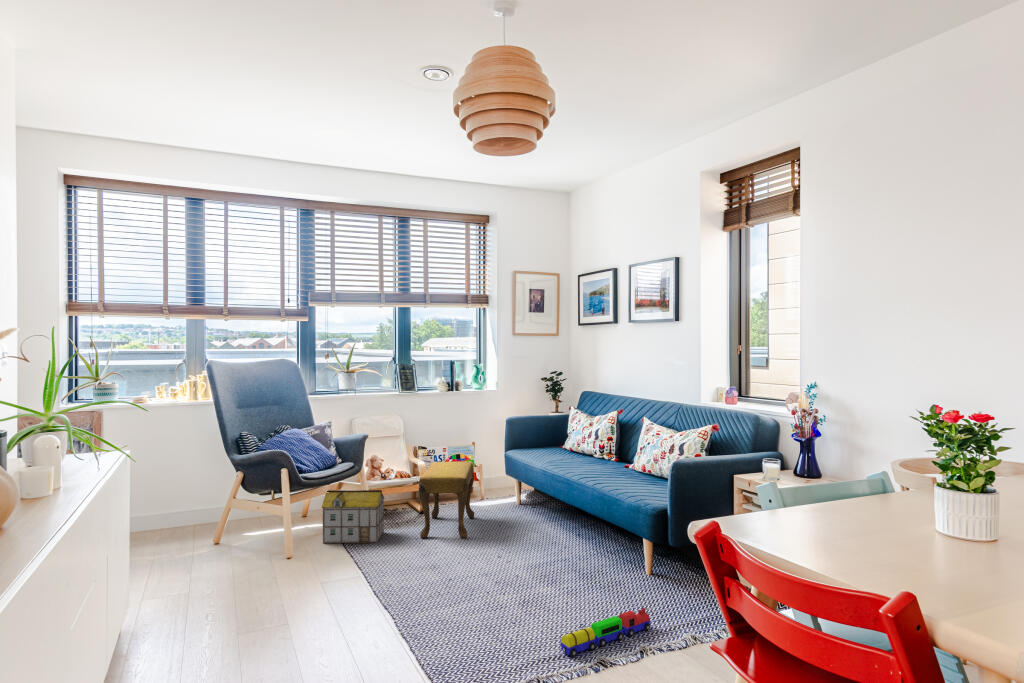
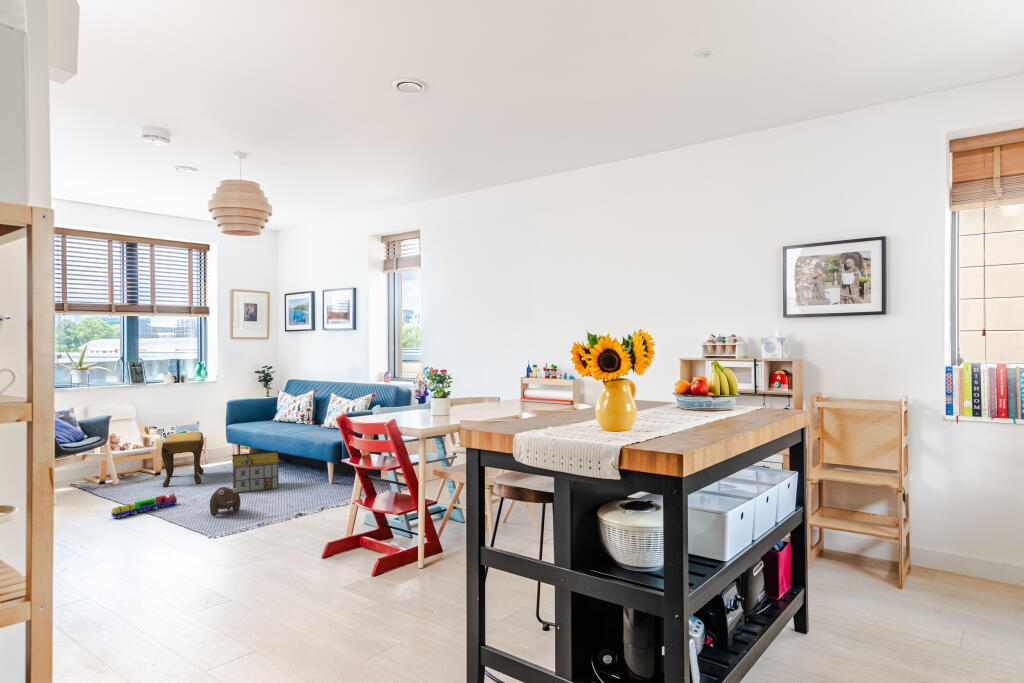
toy house: present [322,490,384,543] -> present [232,451,279,492]
plush toy: none [459,578,505,628] -> present [210,487,241,516]
toy train: present [560,608,651,657] -> present [112,494,177,518]

